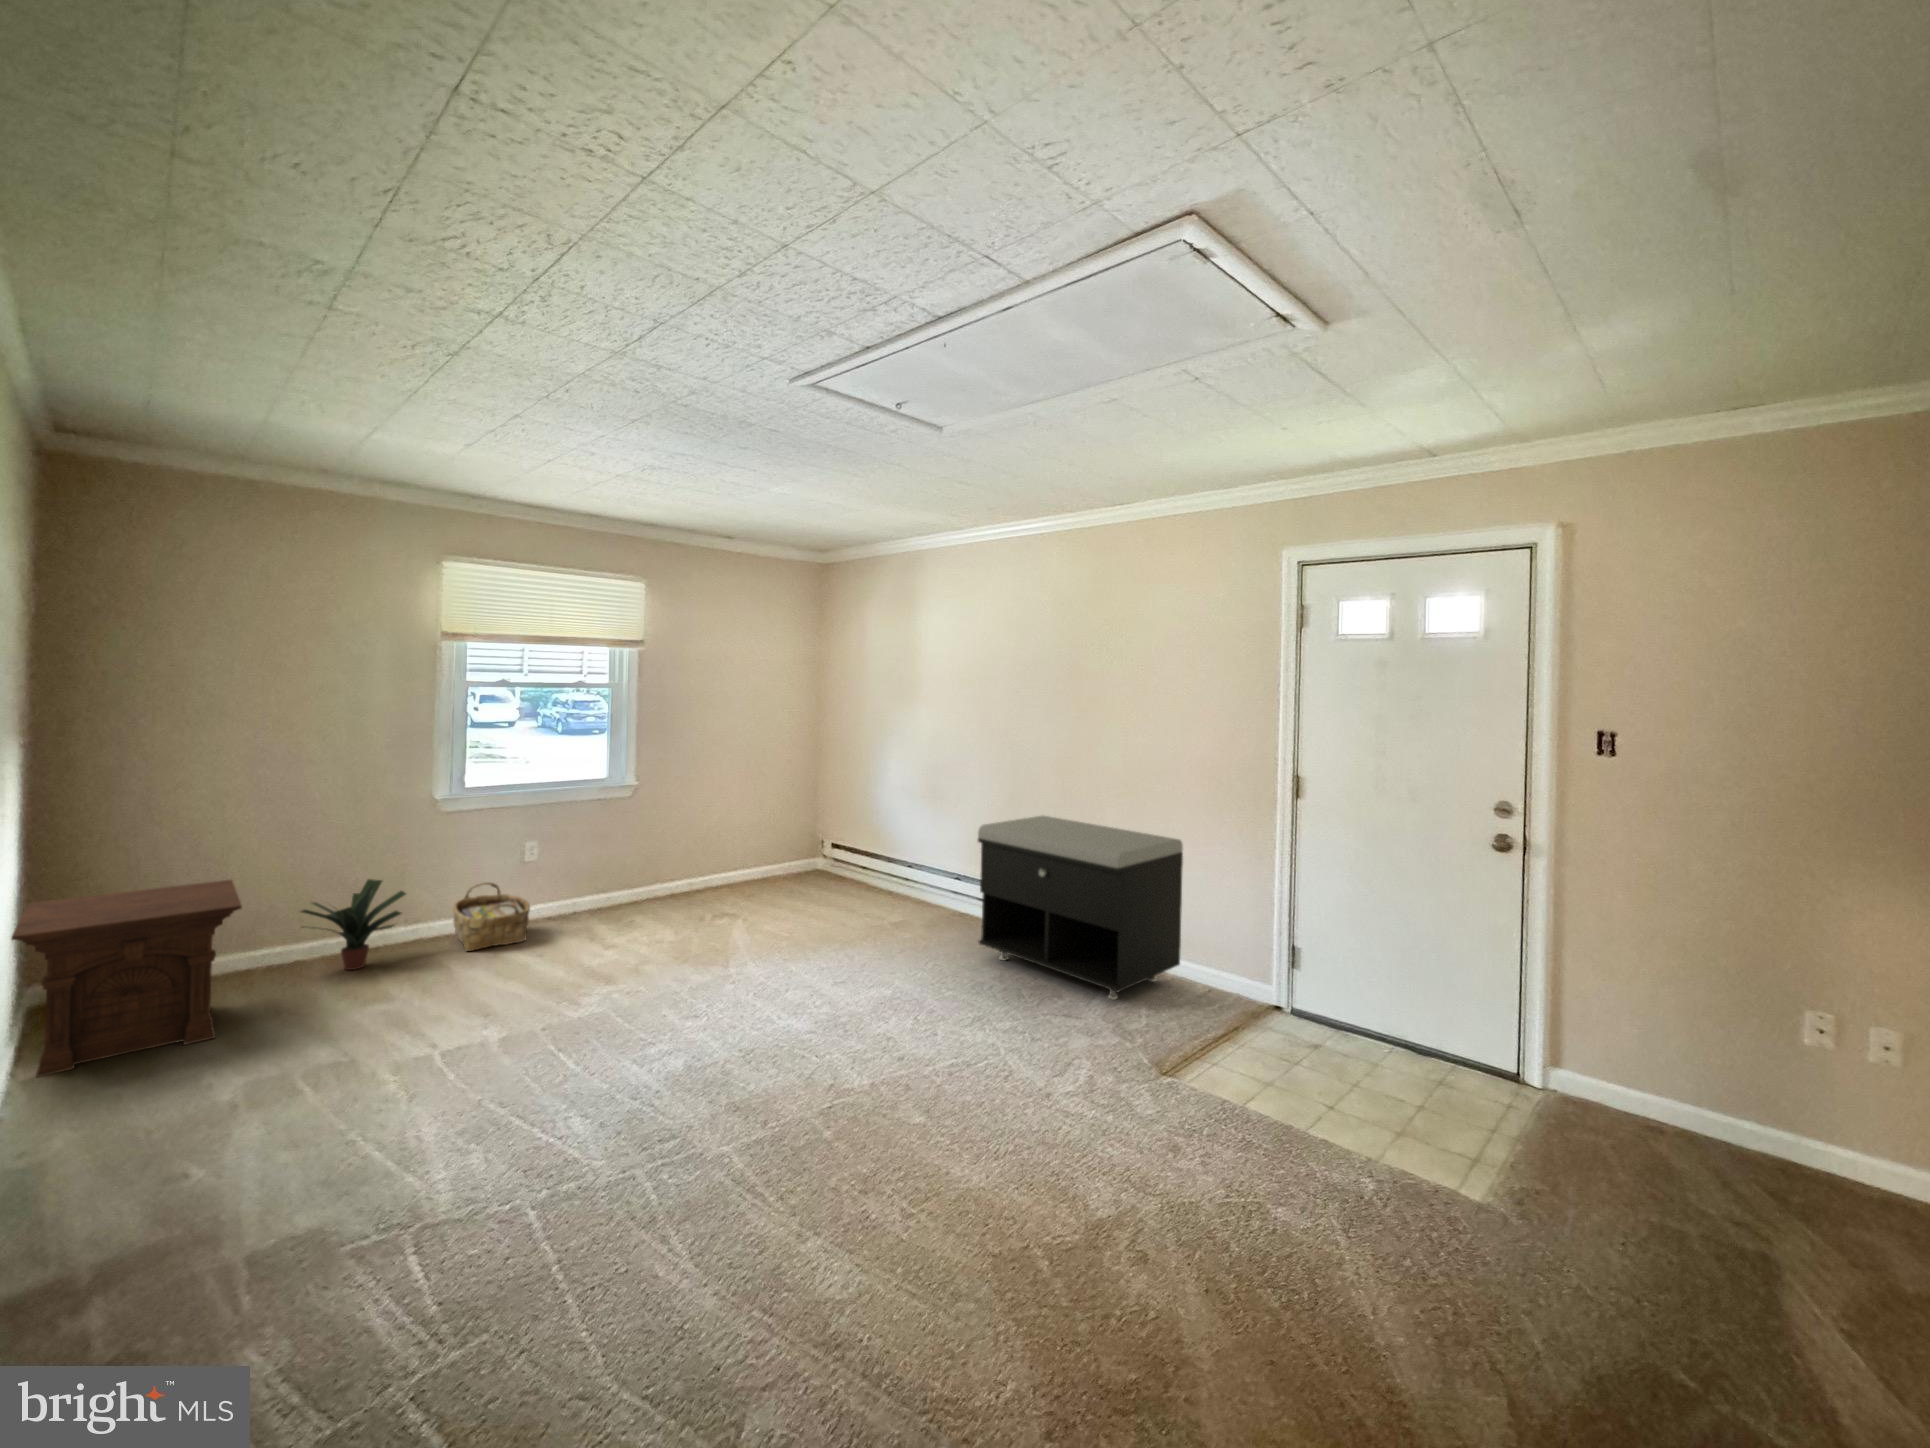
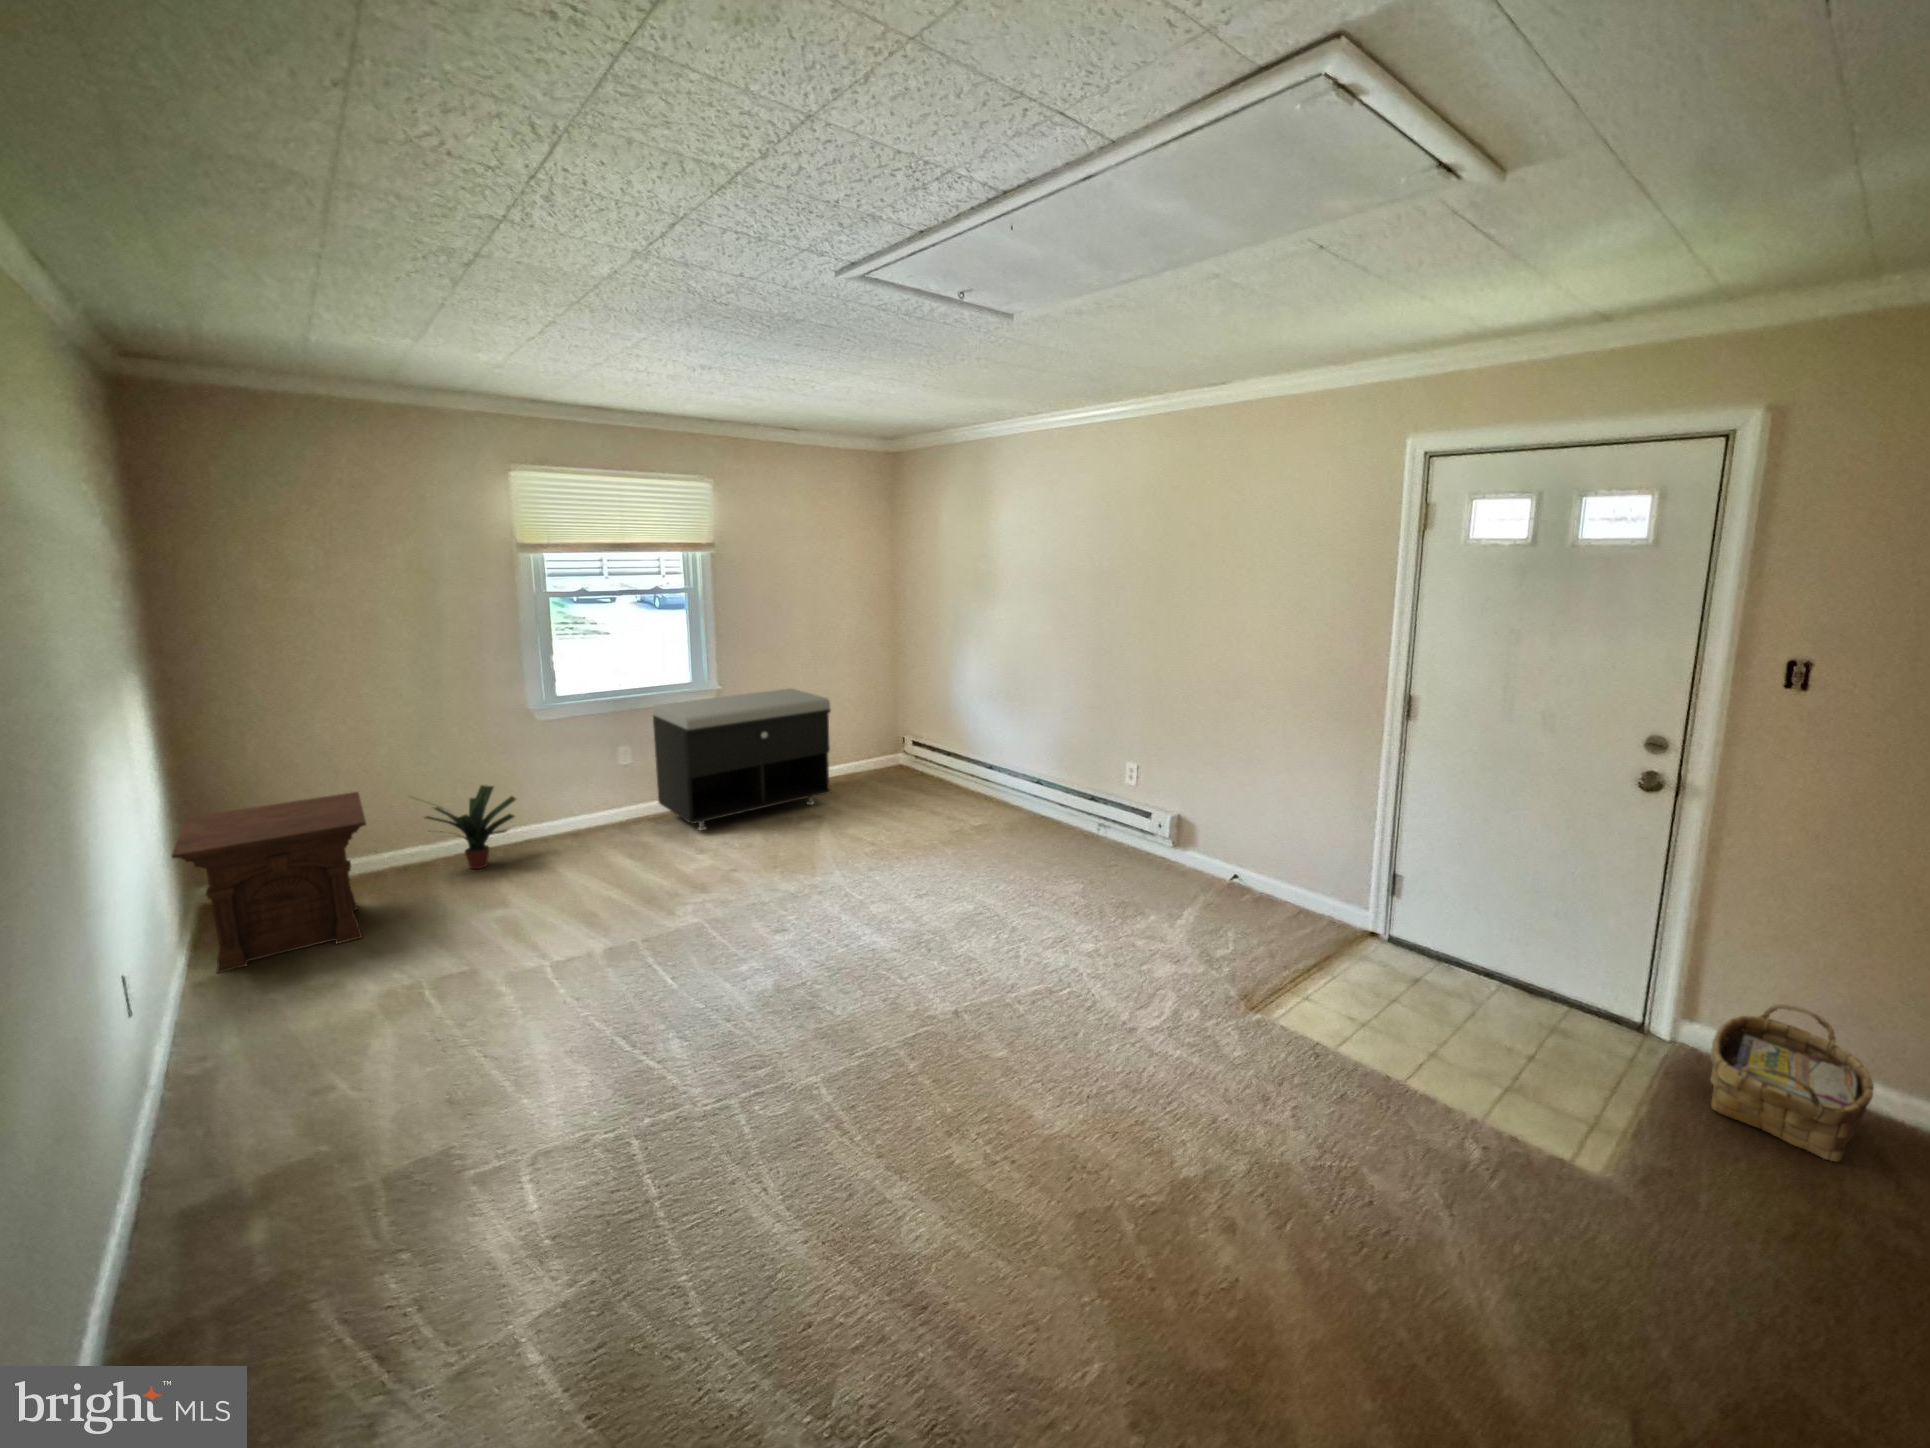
storage bench: present [978,816,1183,1000] -> present [653,689,831,830]
woven basket: present [453,882,530,951] -> present [1711,1004,1874,1162]

